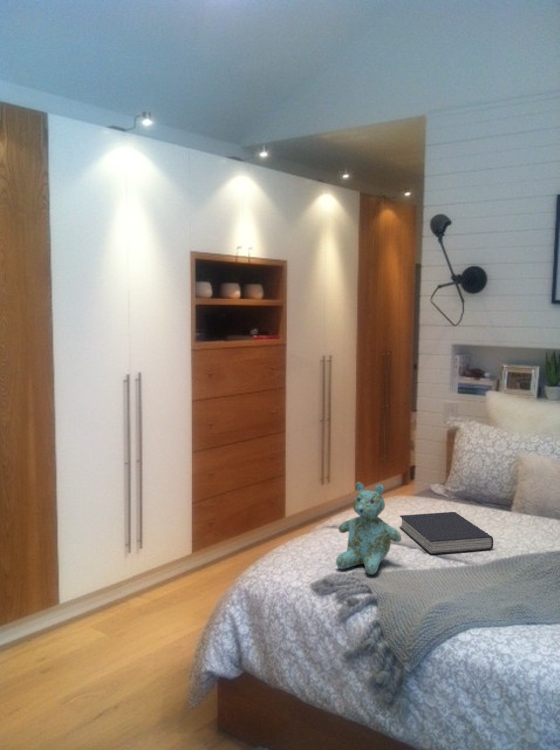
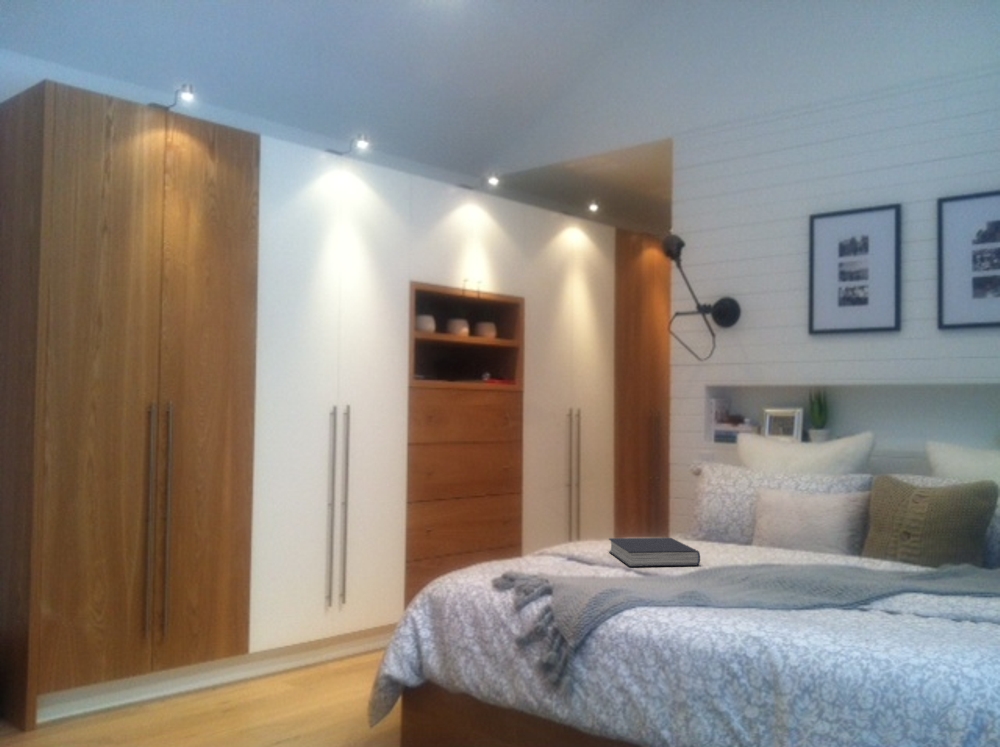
stuffed bear: present [336,482,401,575] -> none [523,484,593,575]

